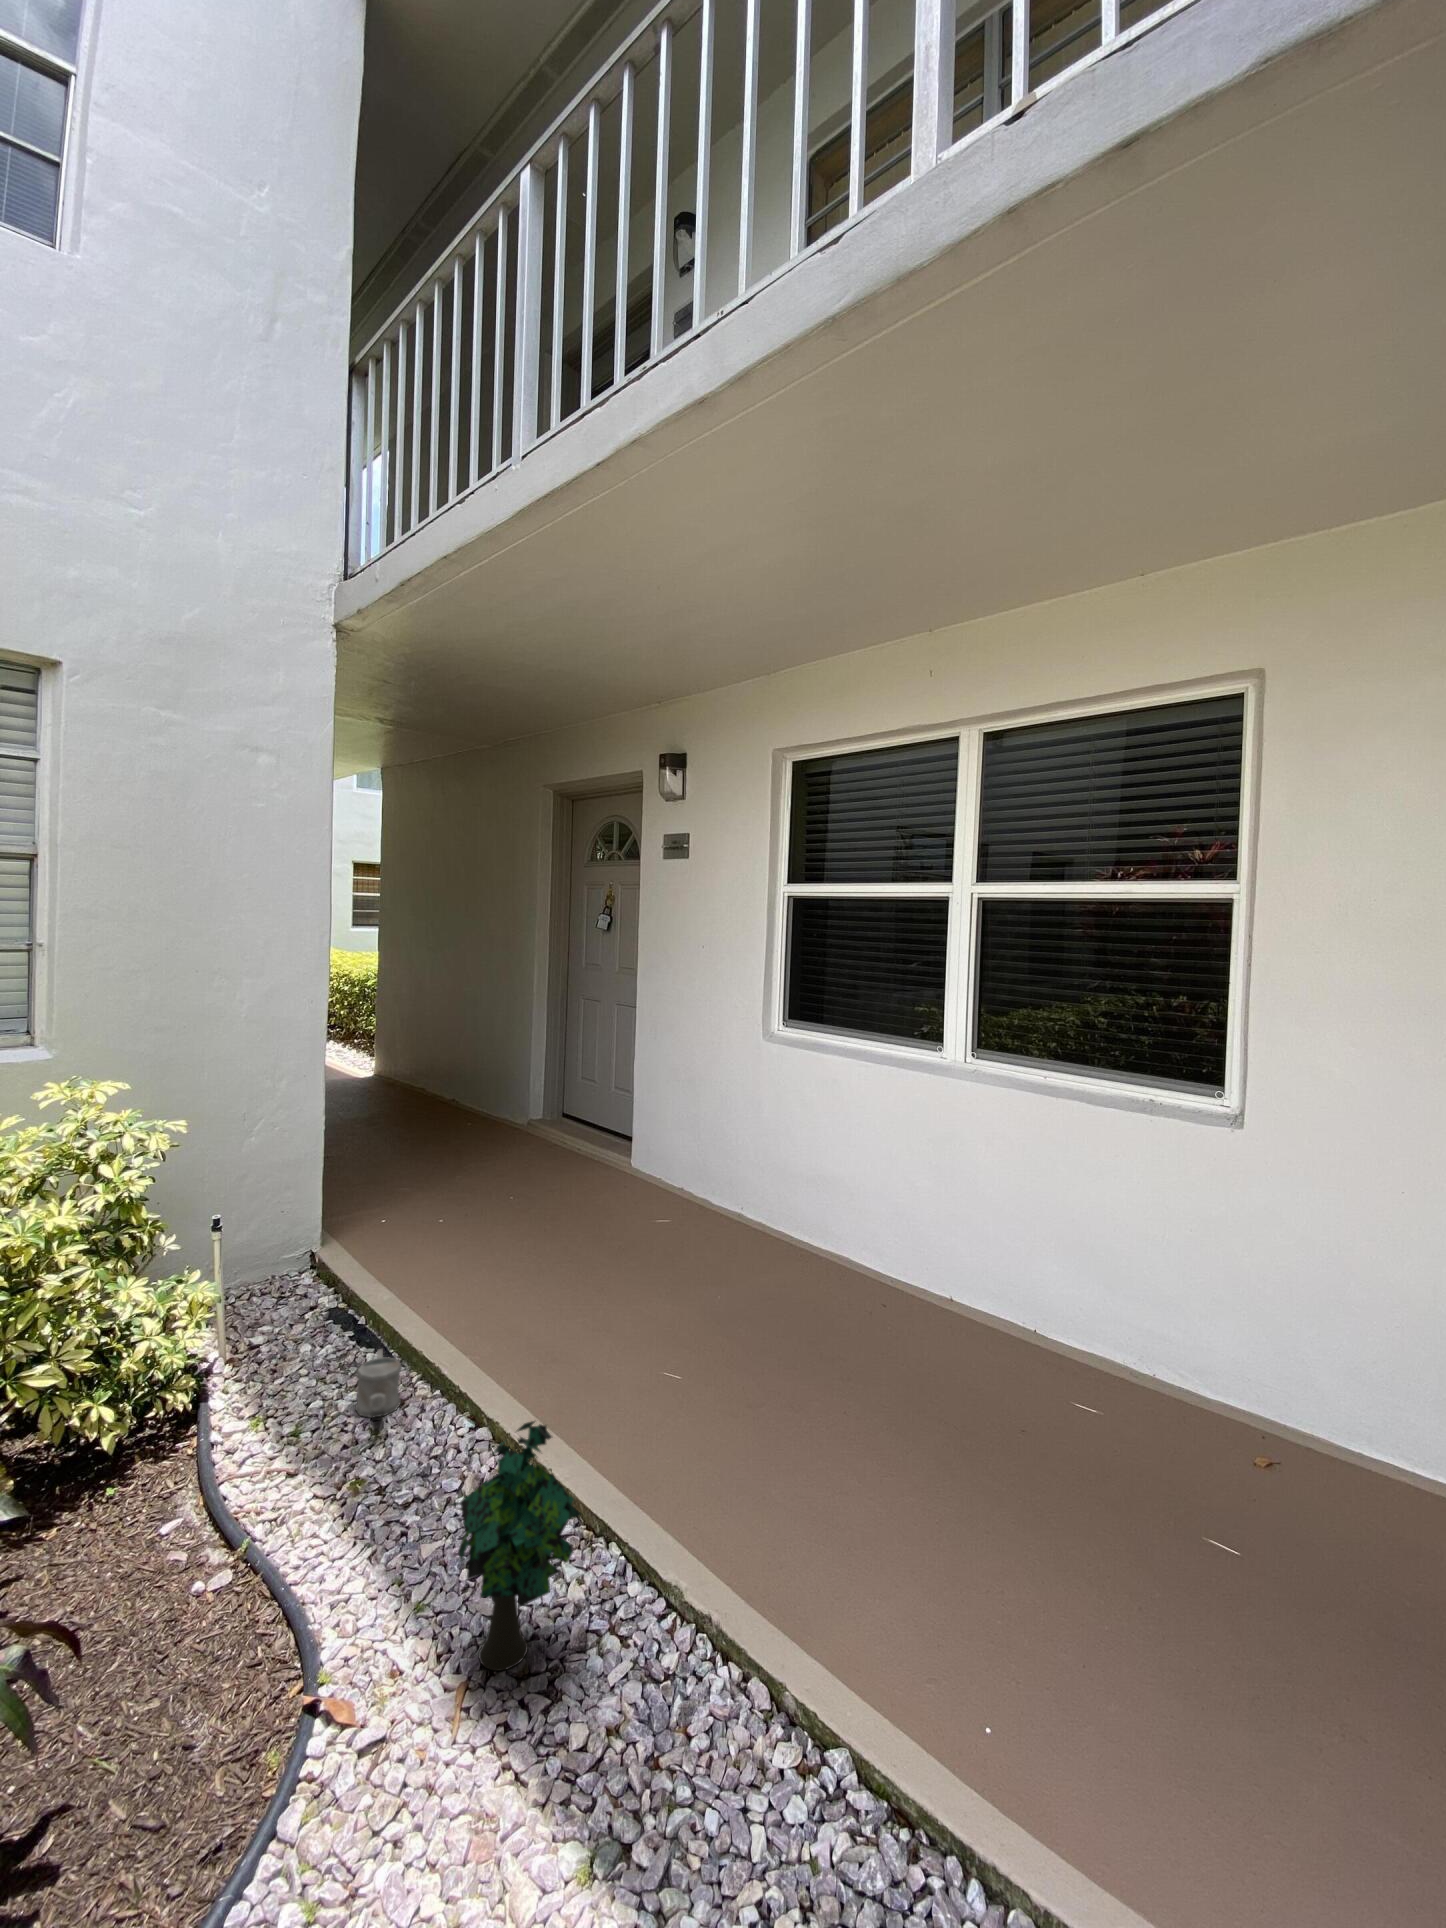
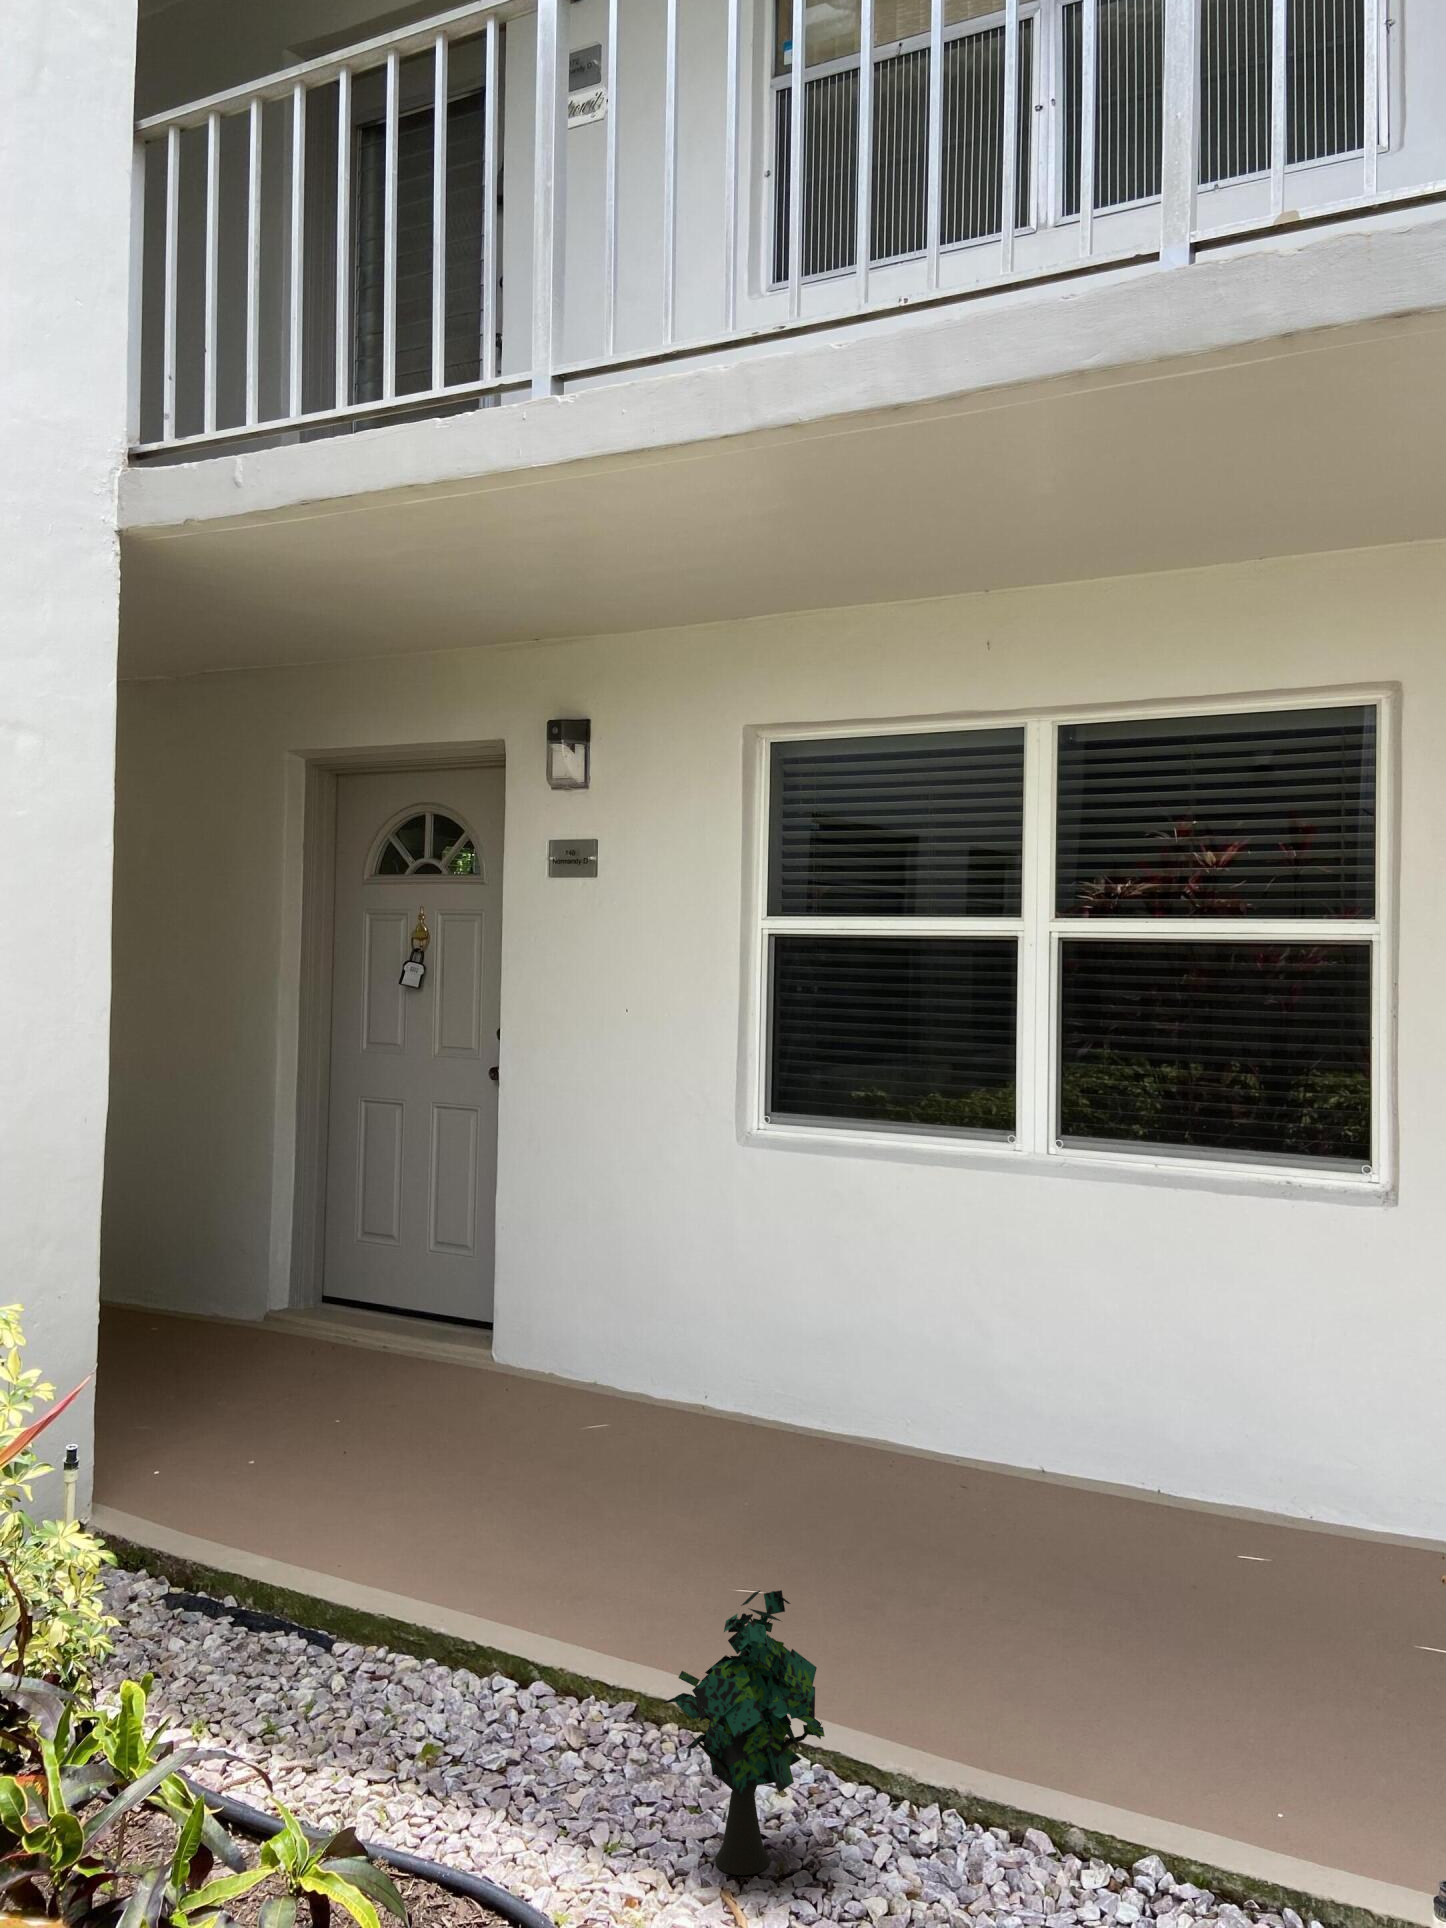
watering can: present [356,1349,402,1418] -> none [334,1611,411,1698]

